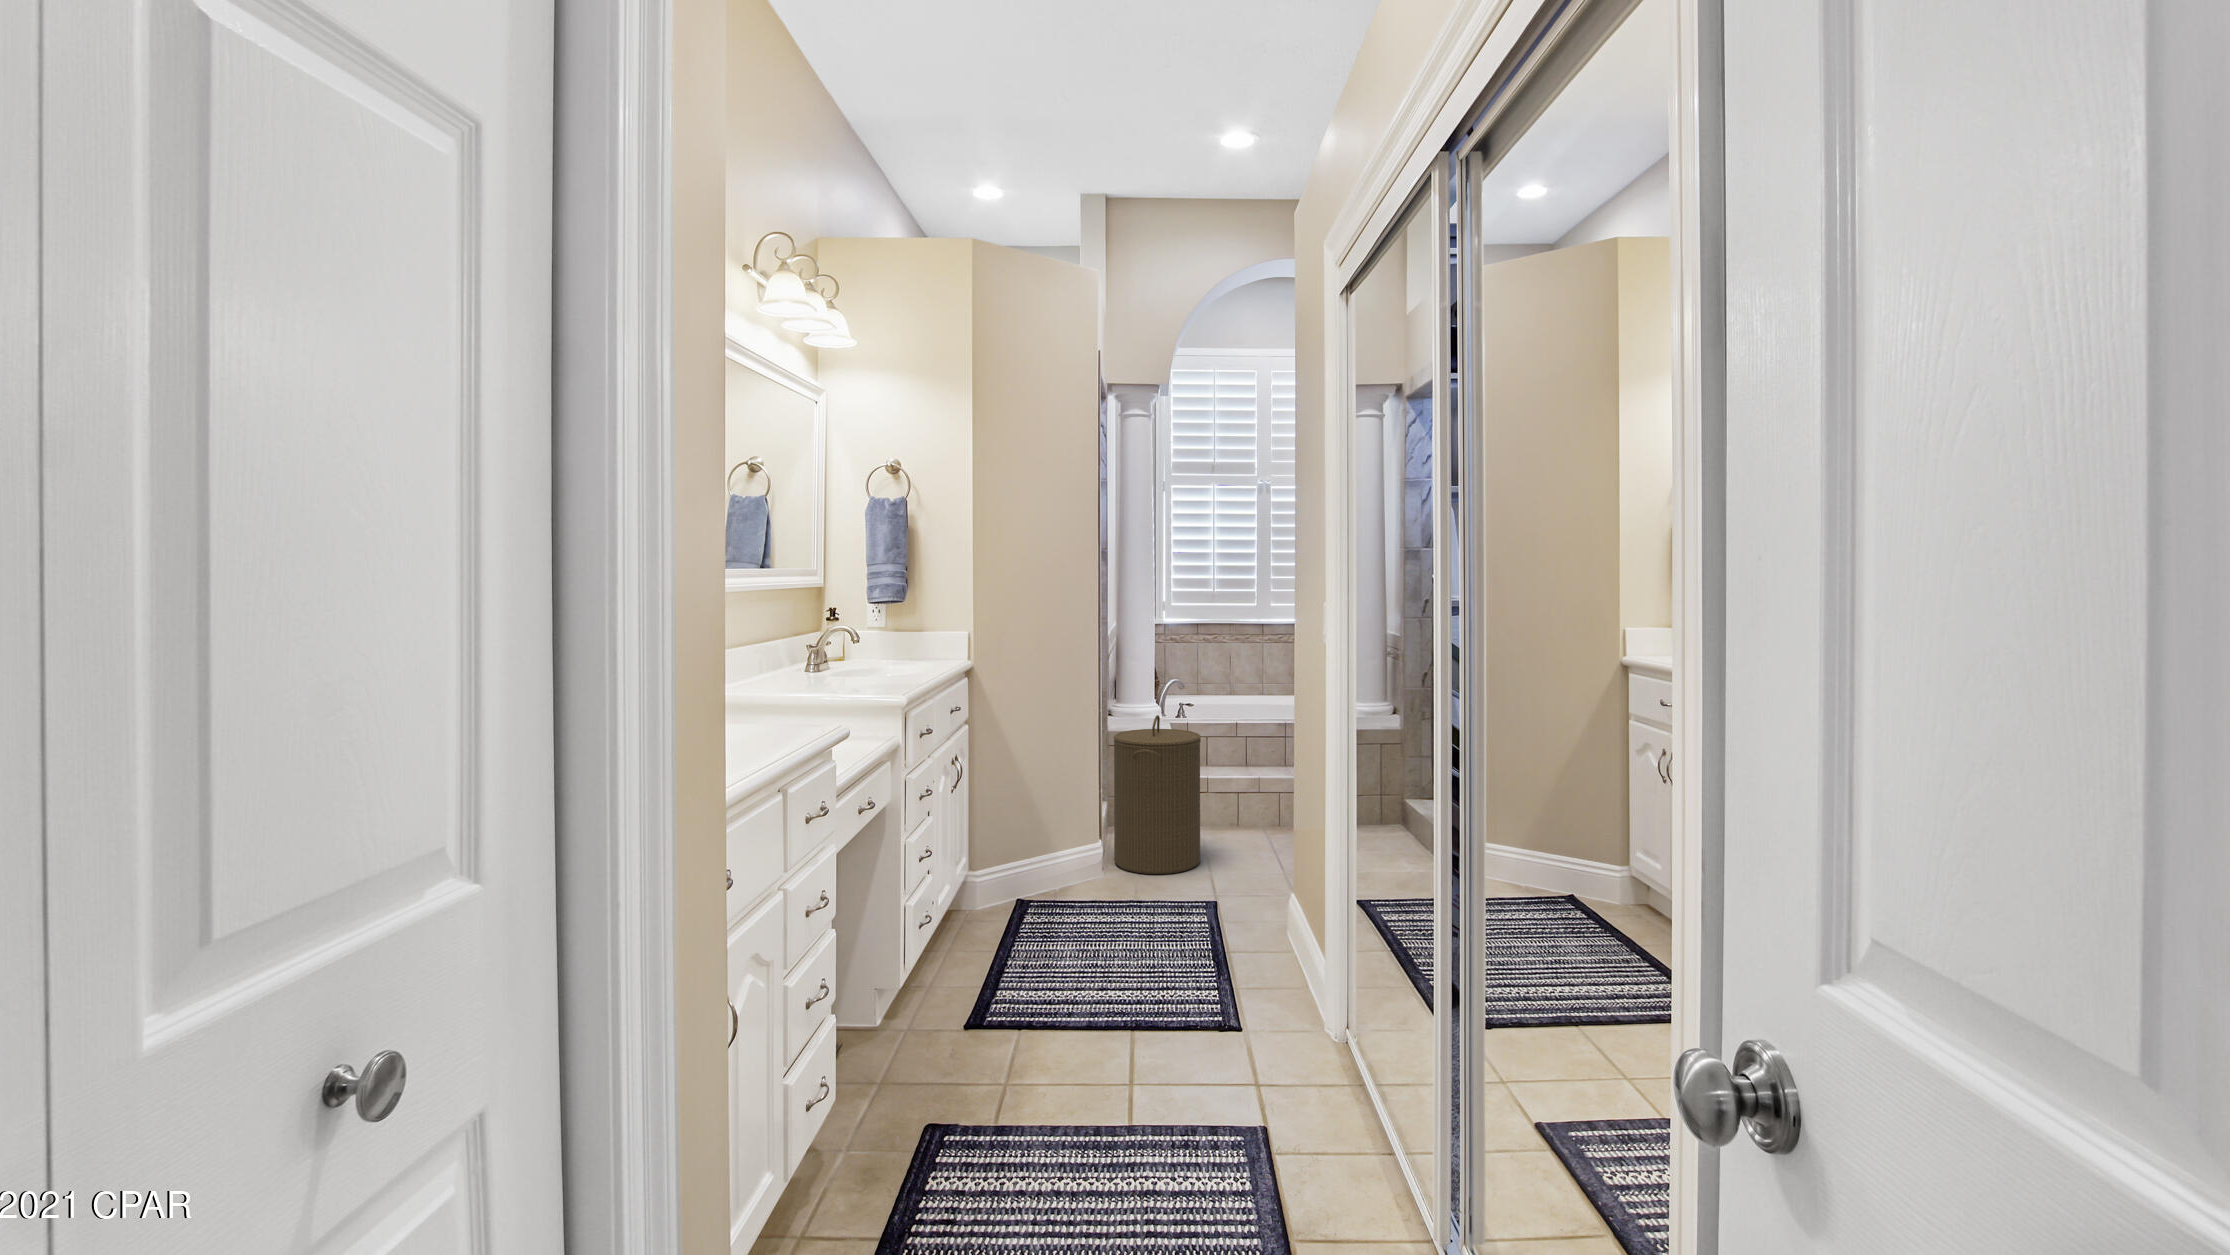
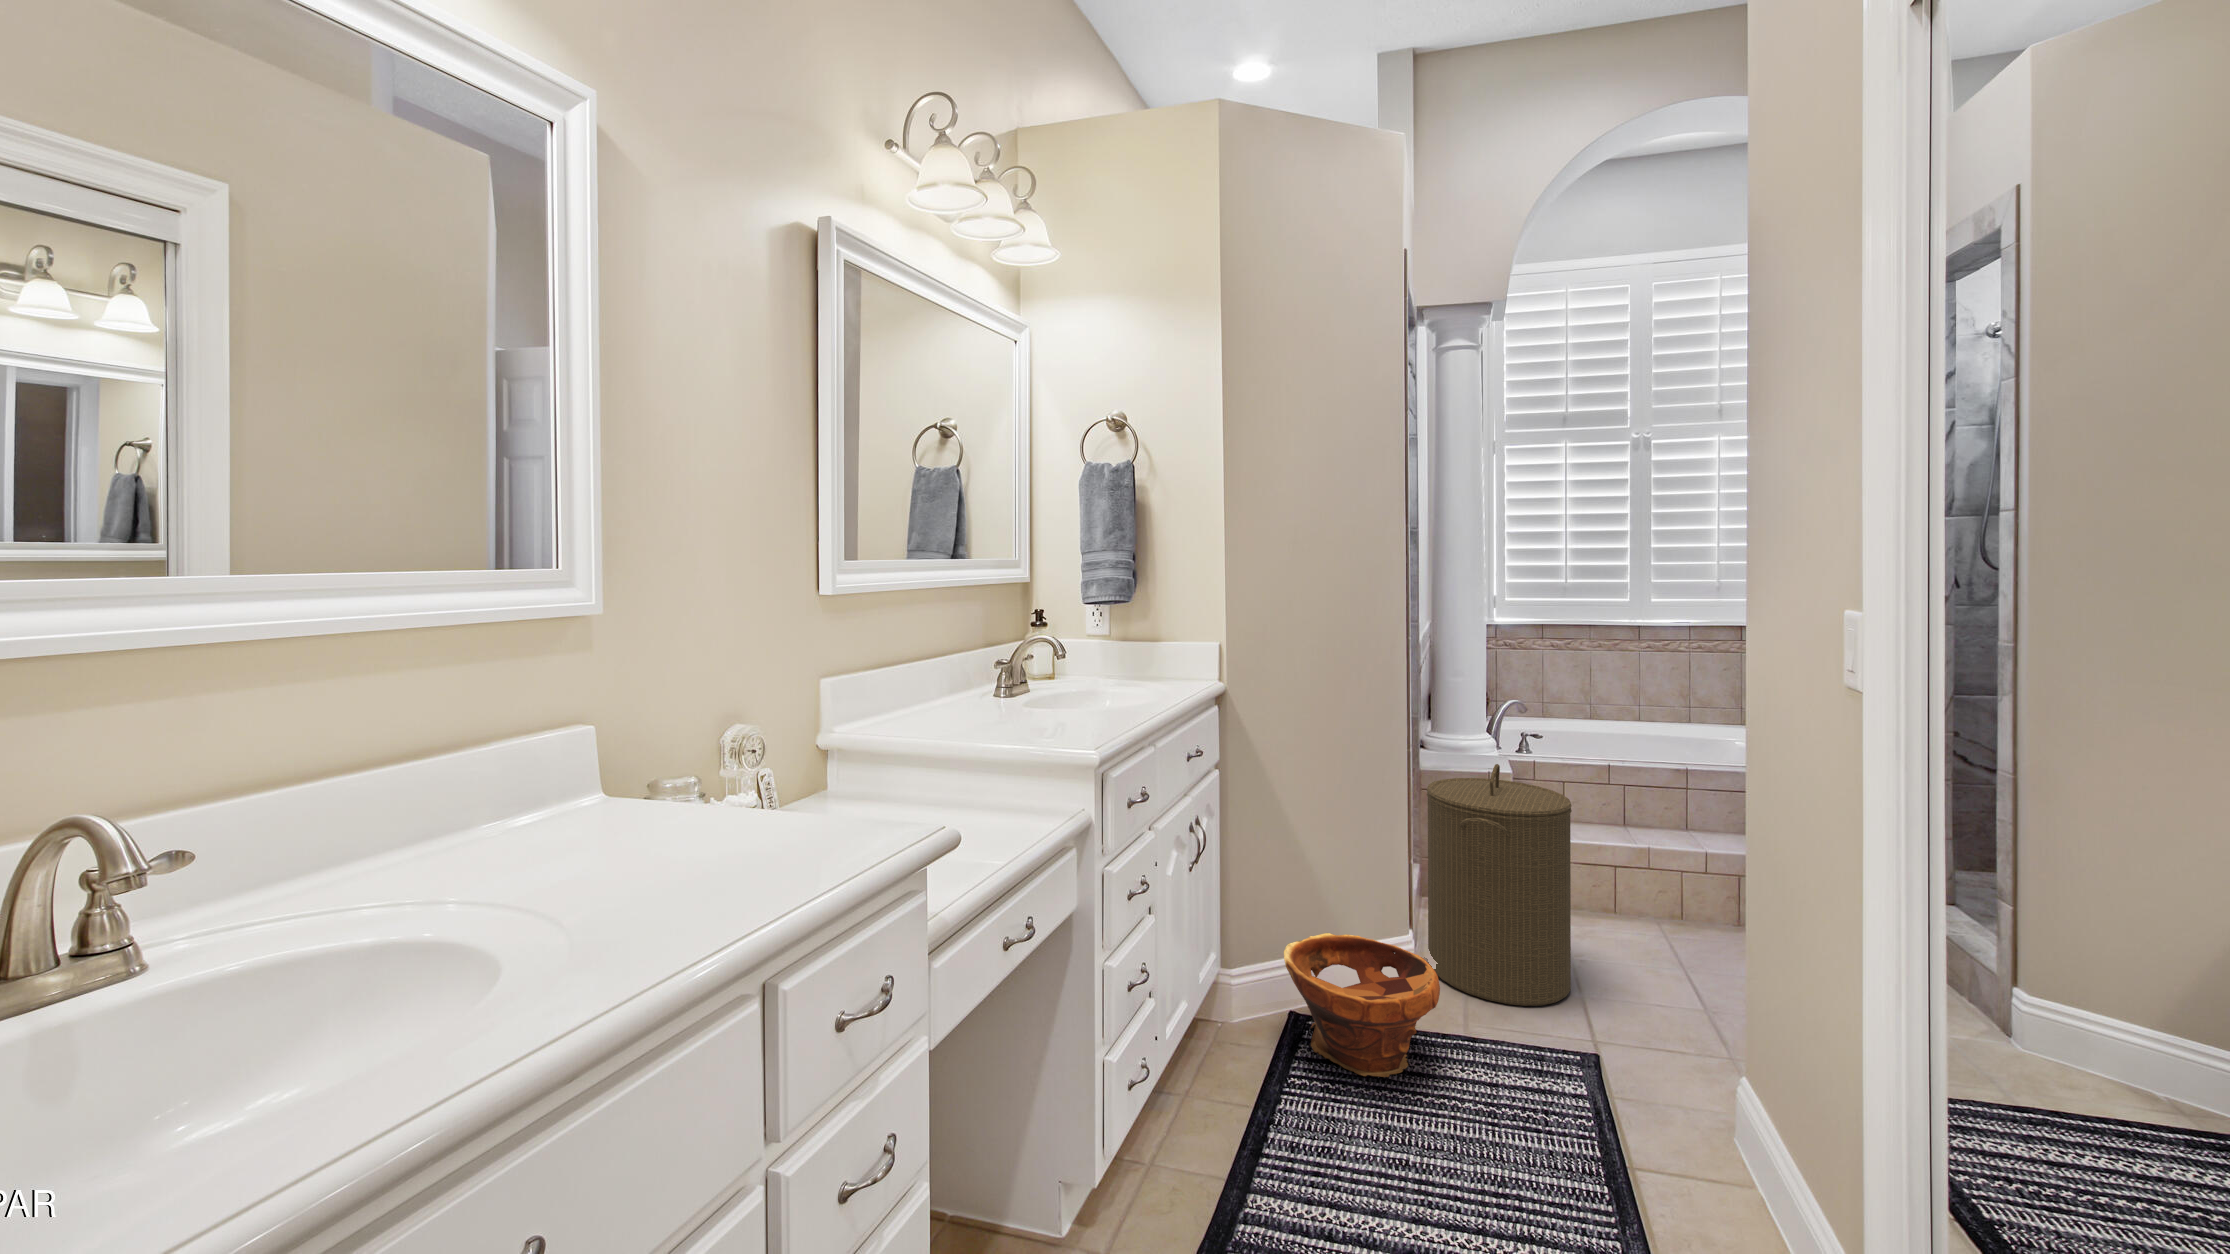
planter: none [1017,837,1116,919] -> present [1284,933,1440,1077]

